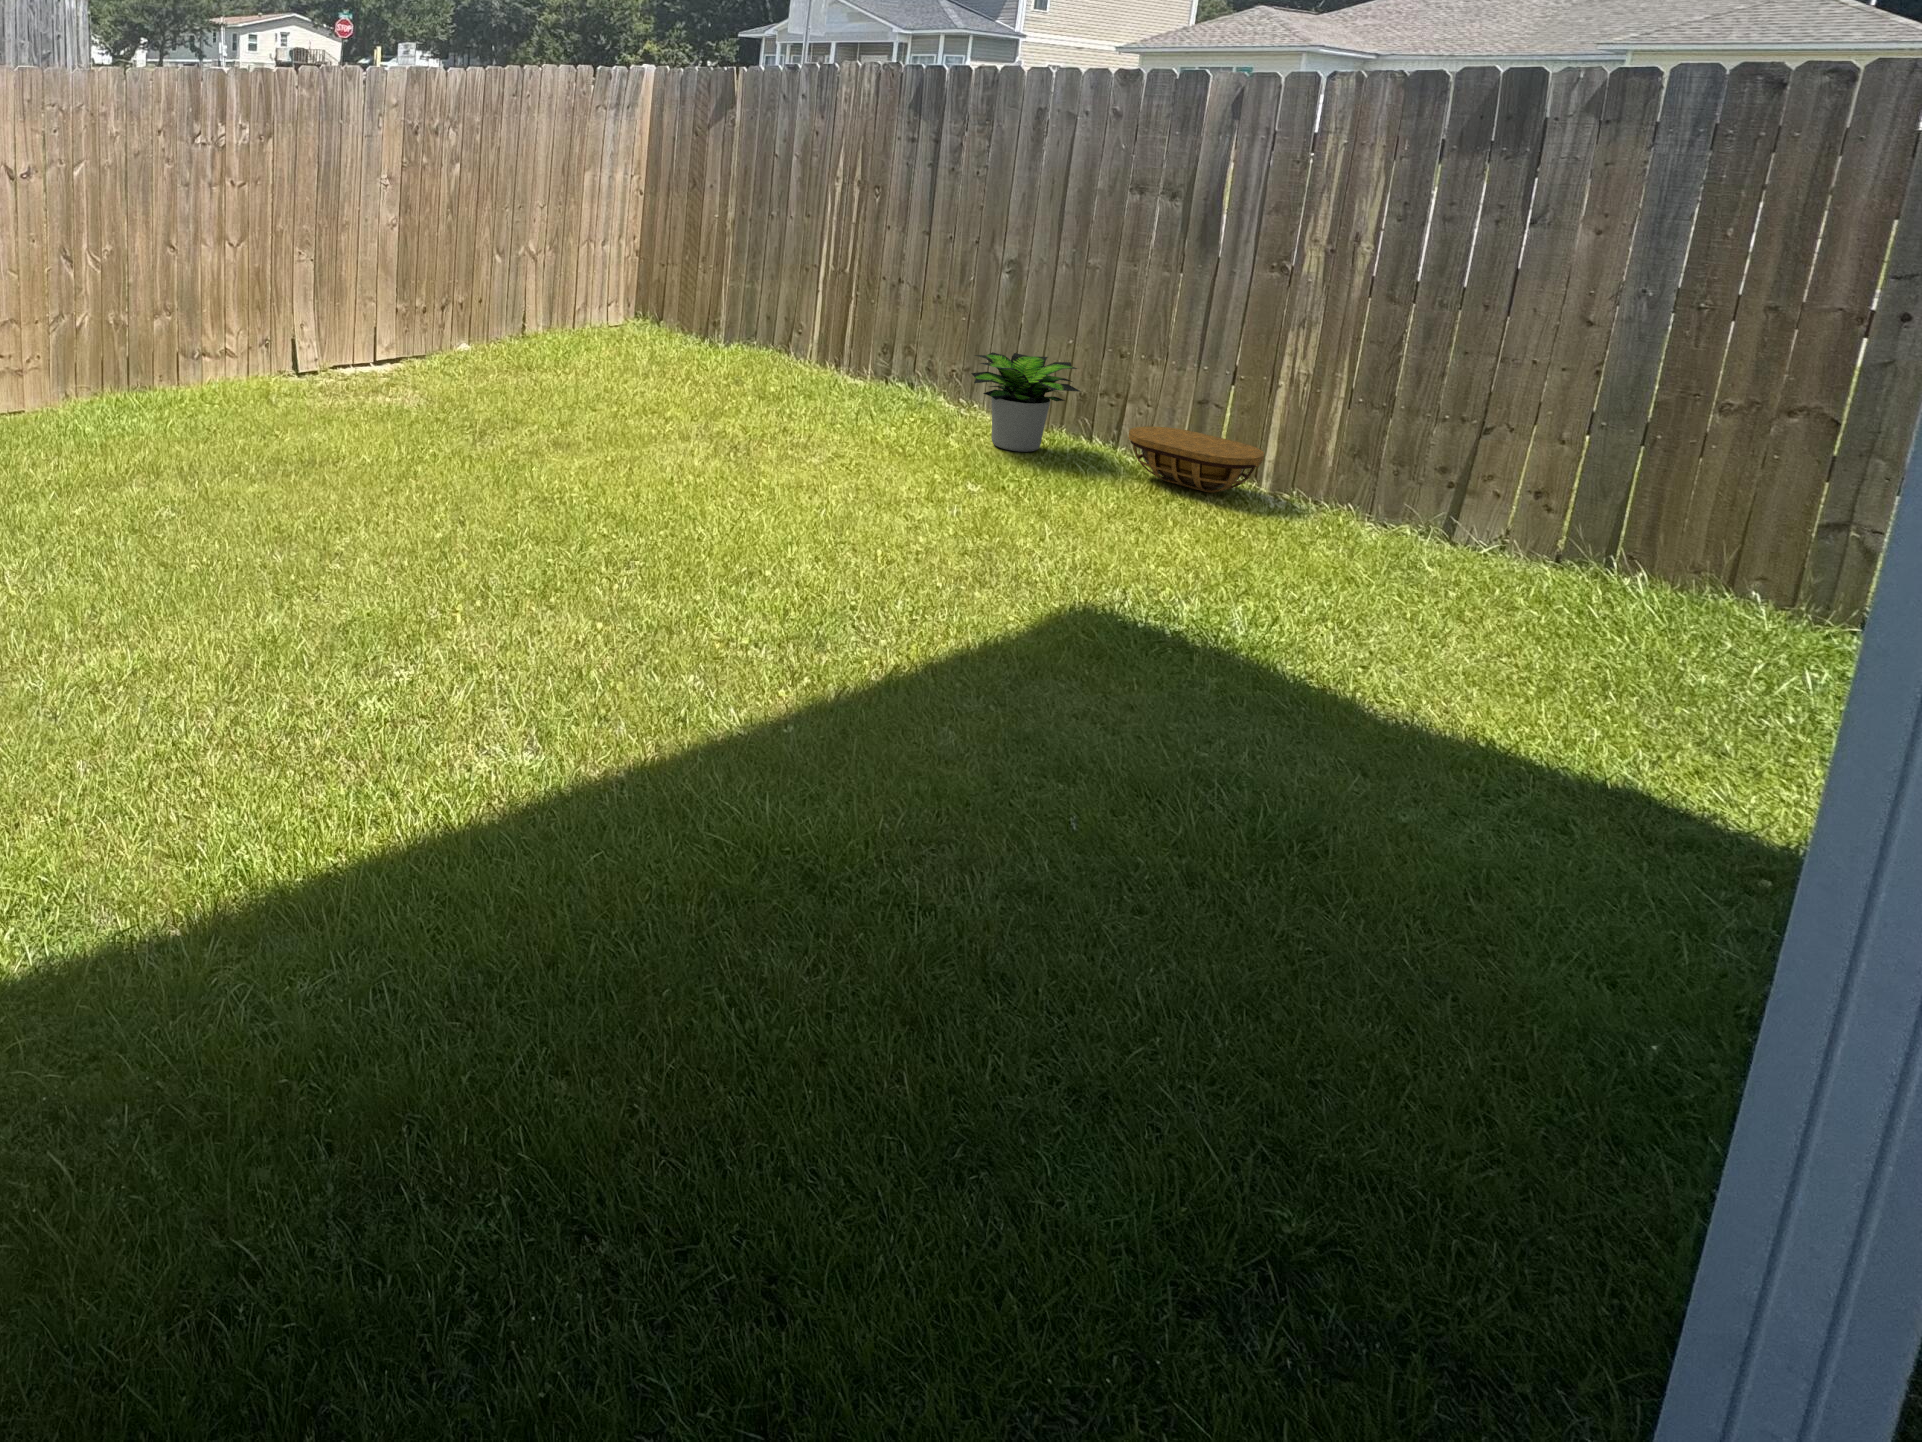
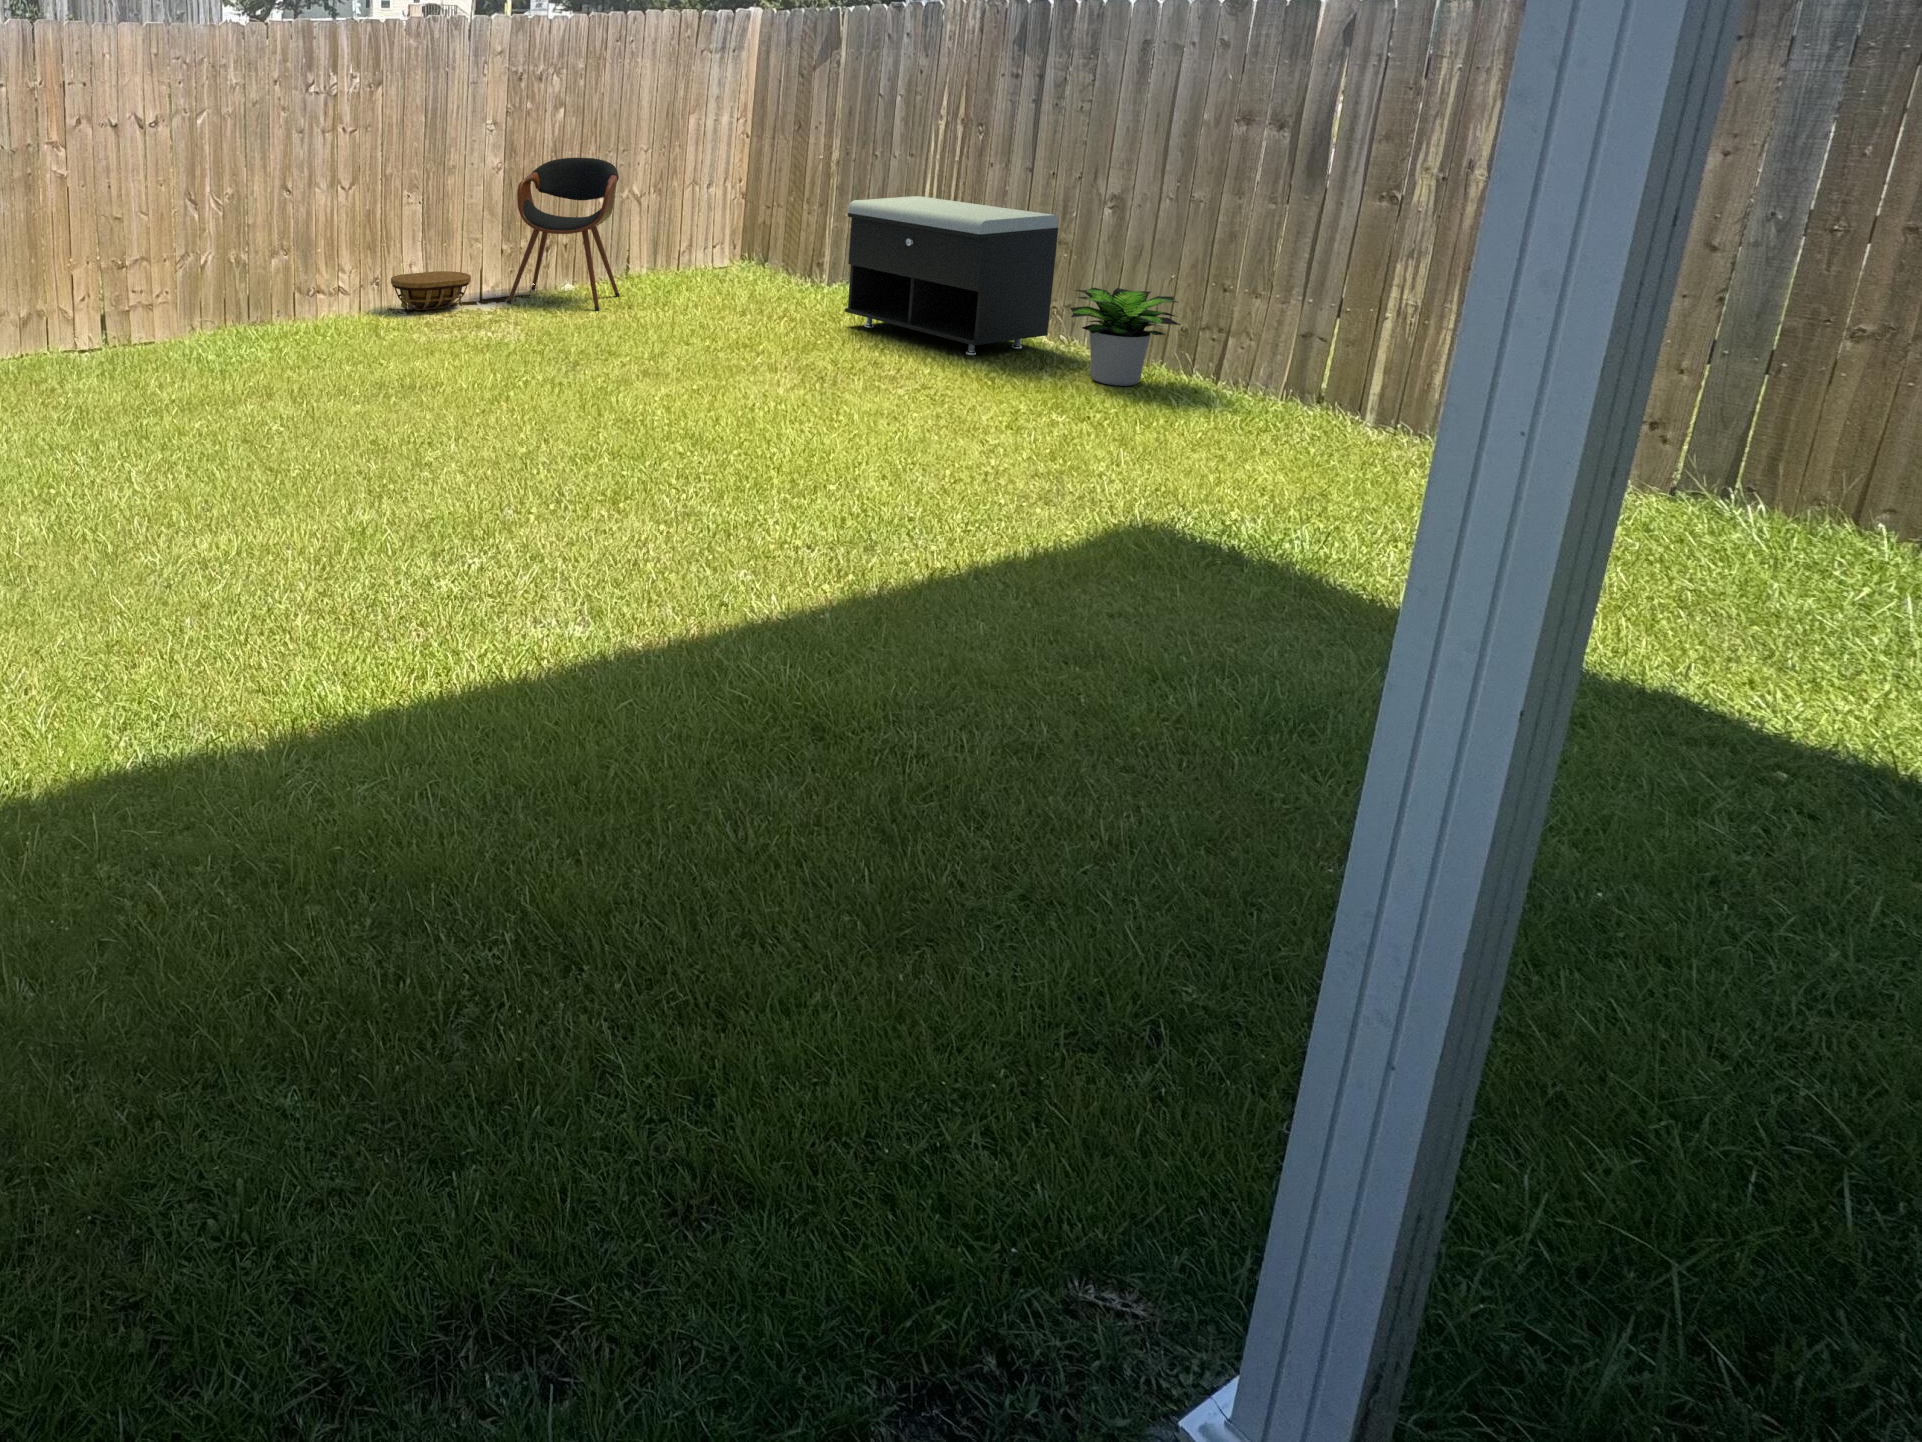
chair: none [398,213,512,371] -> present [507,158,620,311]
storage bench: none [742,257,953,419] -> present [845,196,1059,355]
basket: present [1129,426,1264,493] -> present [391,271,471,310]

